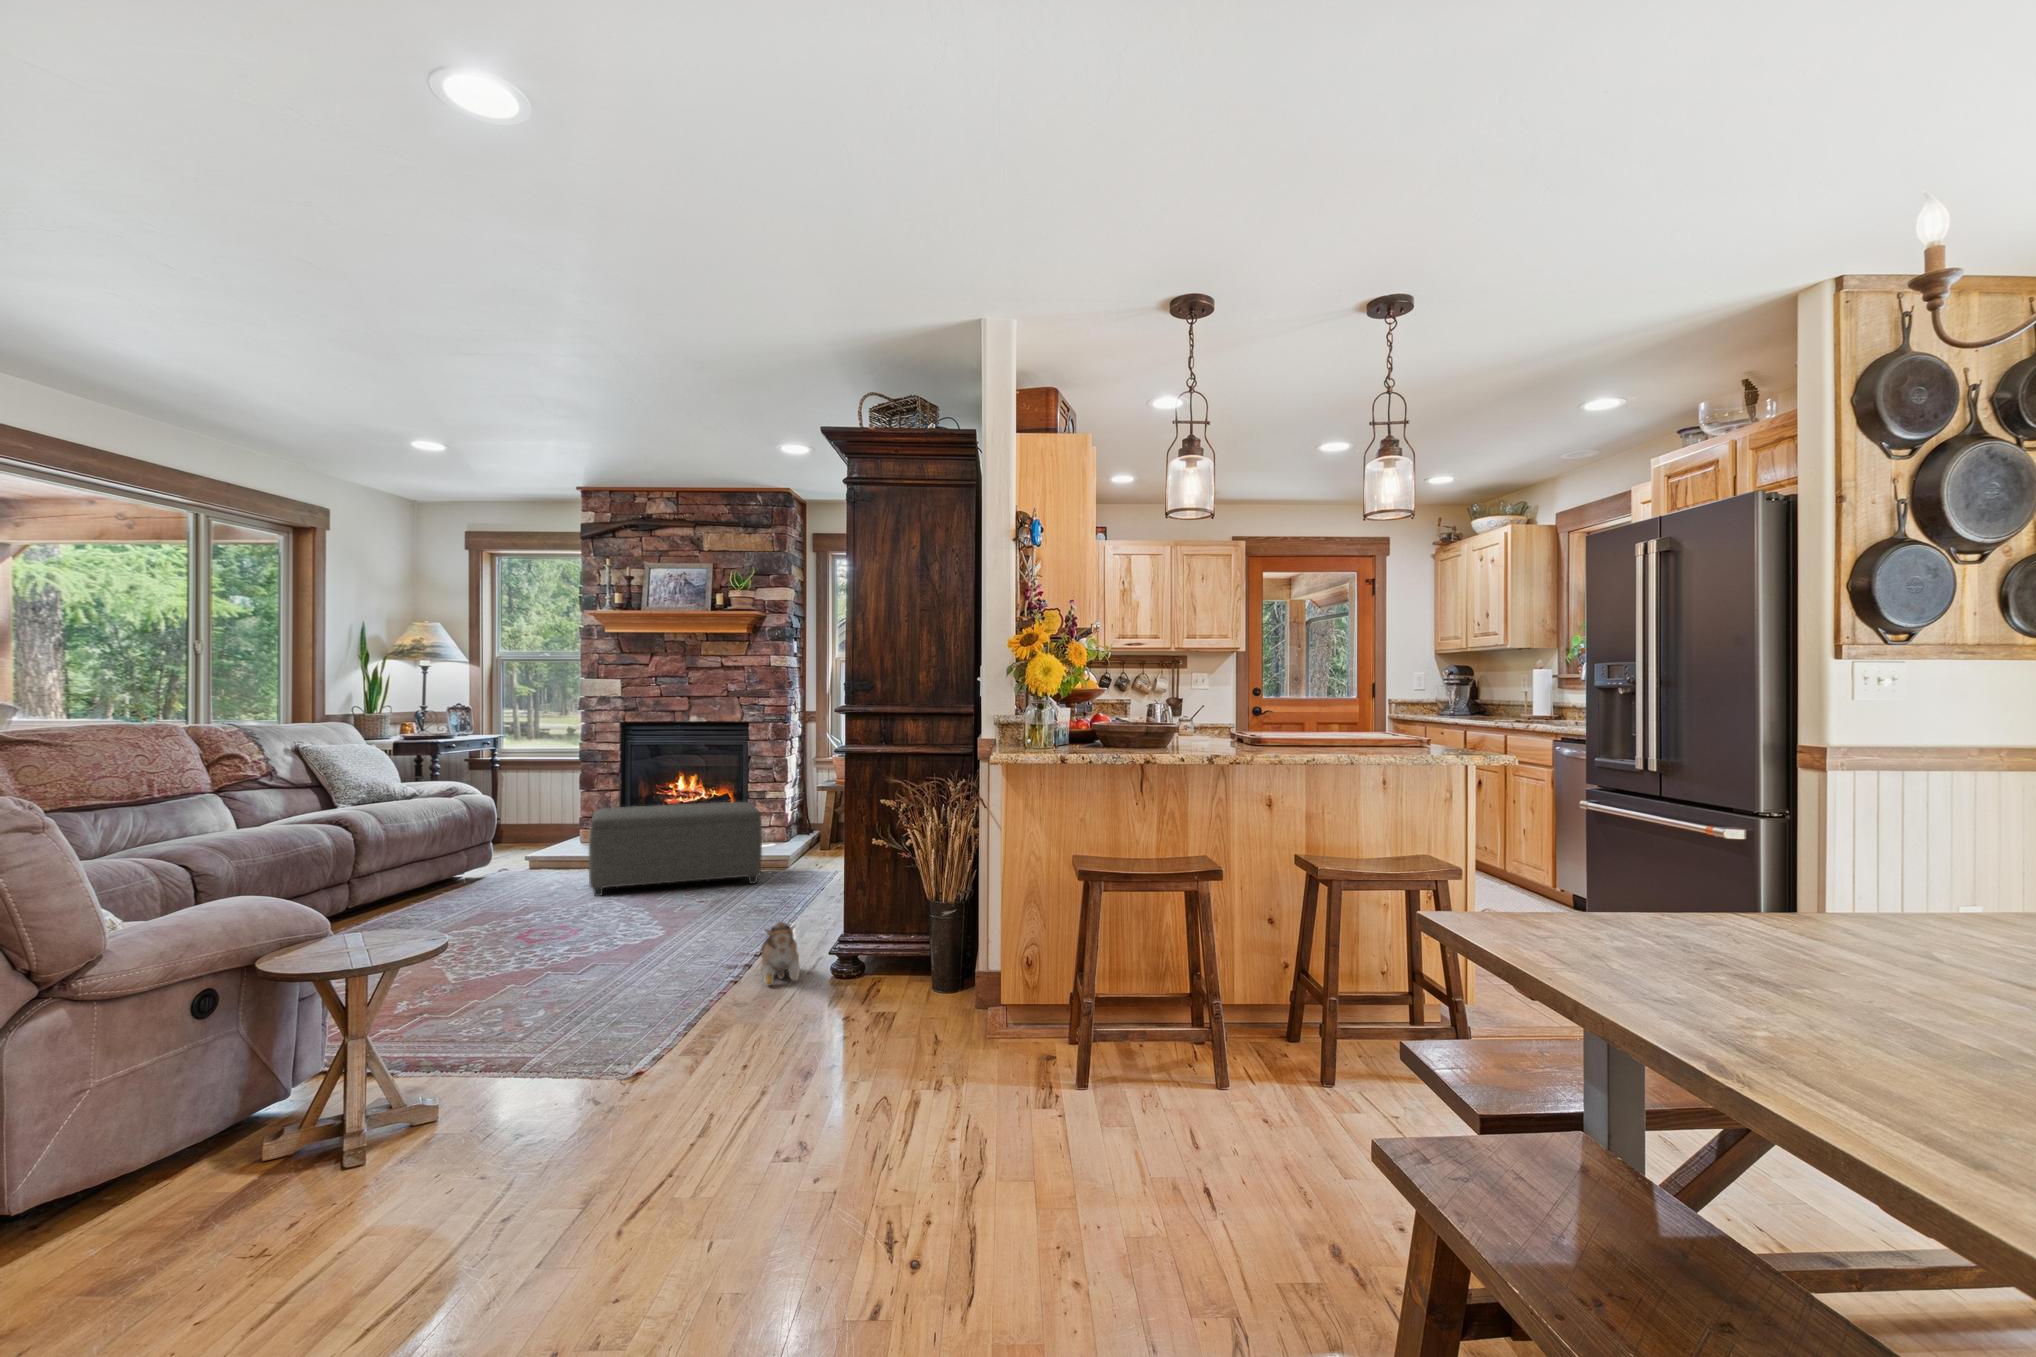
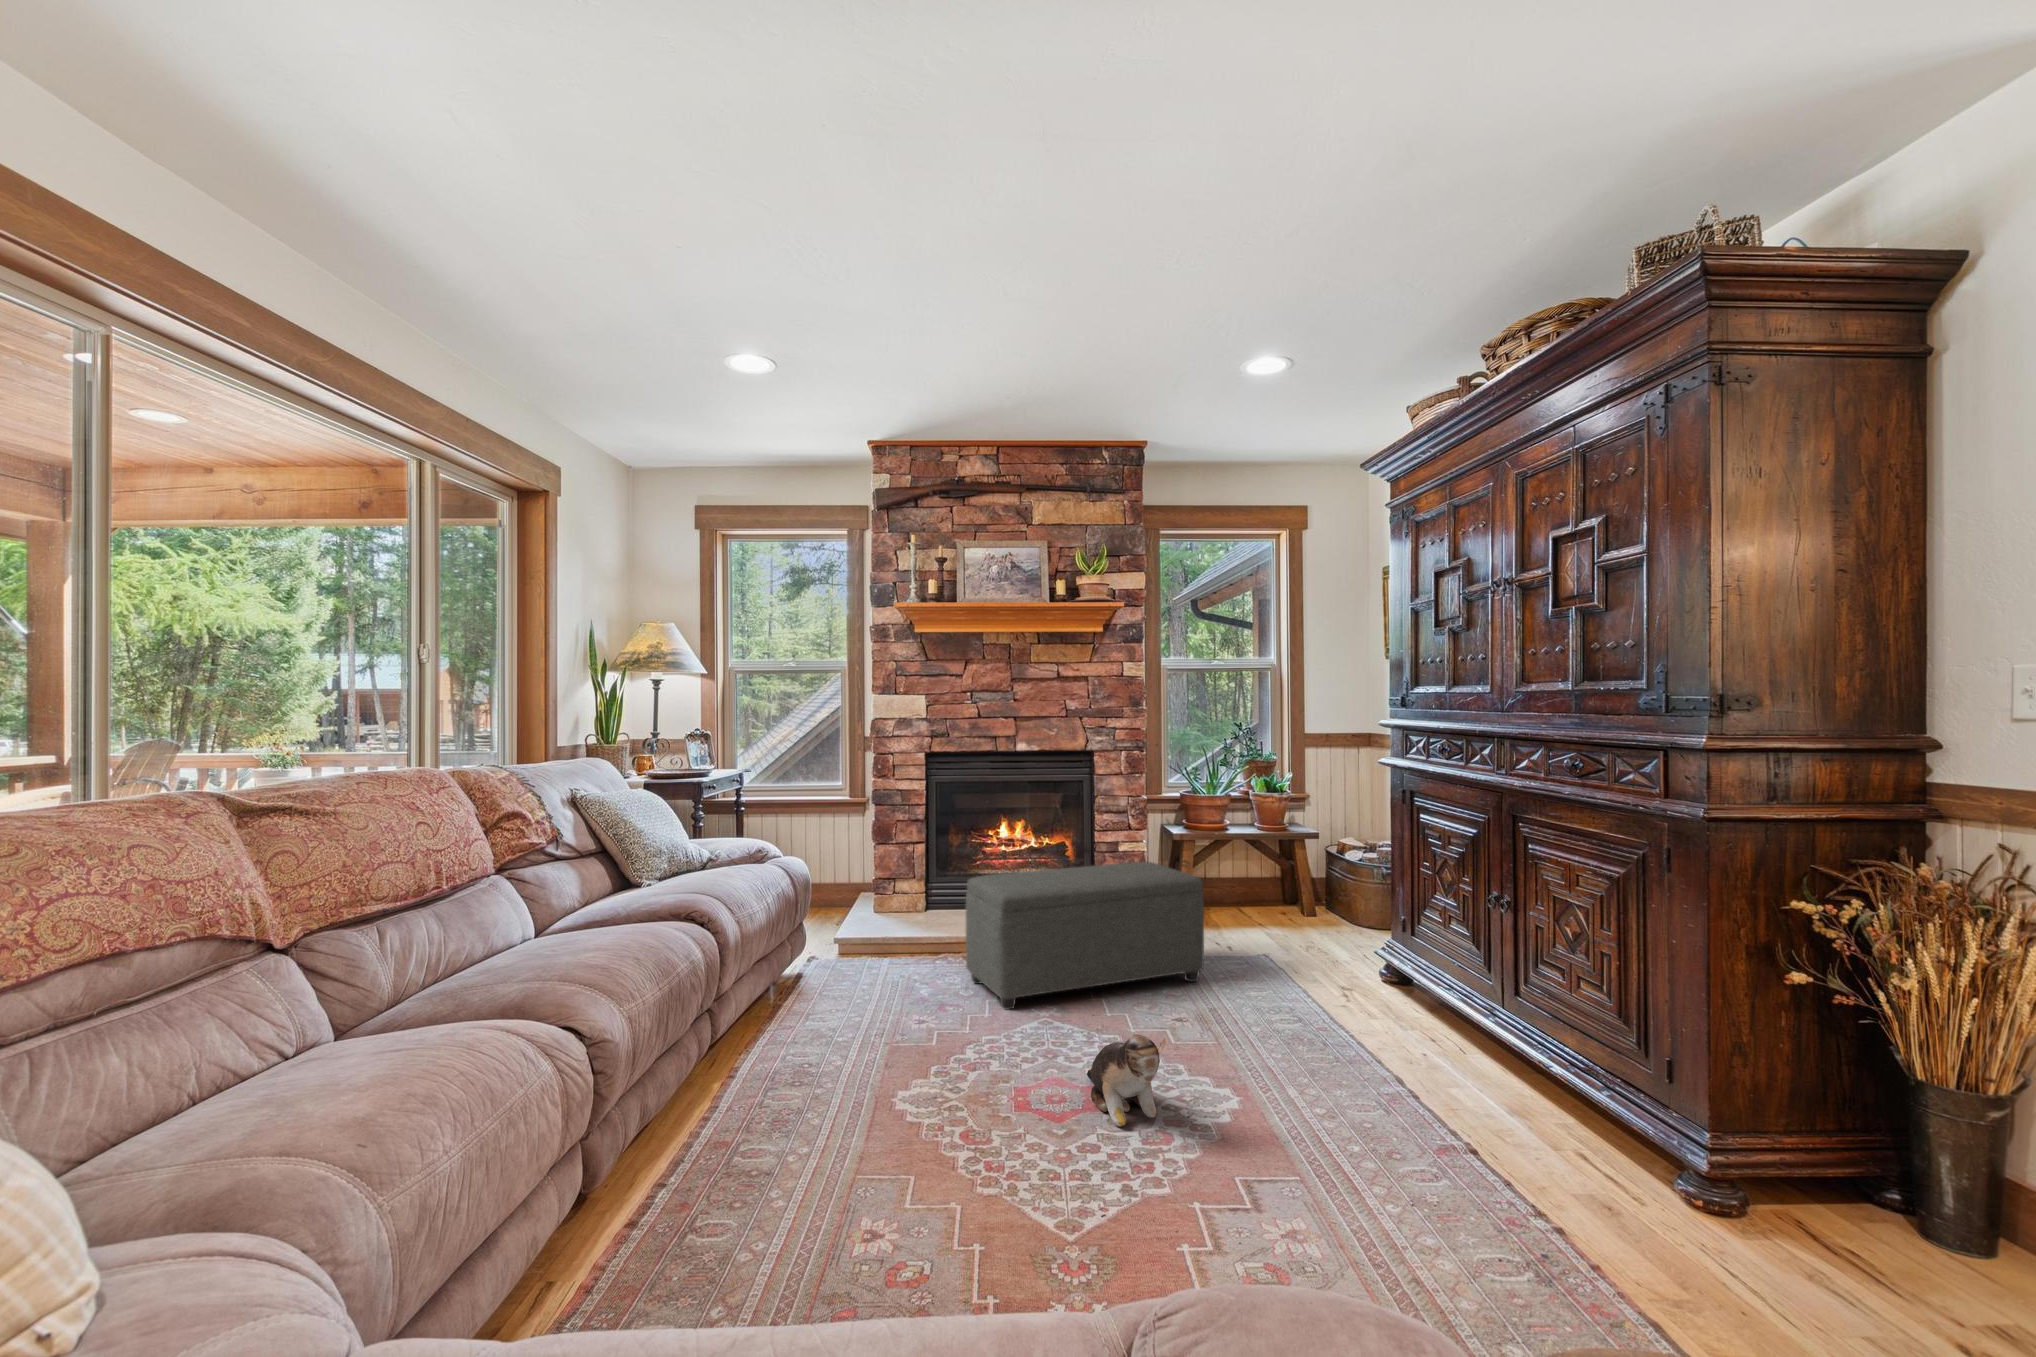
plush toy: present [761,922,800,986] -> present [1087,1034,1166,1126]

